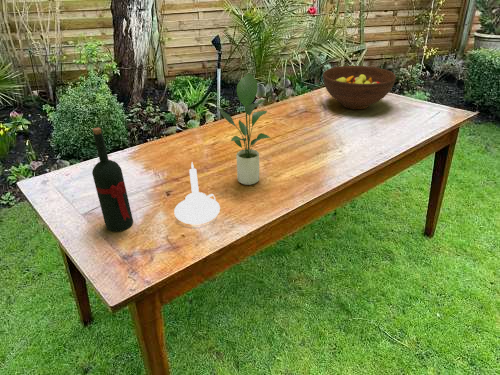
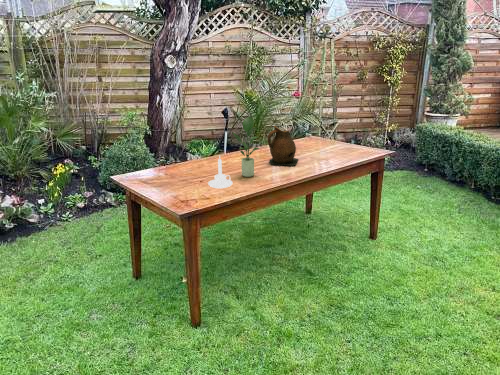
fruit bowl: present [323,66,396,109] -> none [296,124,341,149]
ceramic pitcher: none [281,83,331,153] -> present [268,126,298,166]
wine bottle: present [92,127,133,232] -> none [170,134,187,190]

